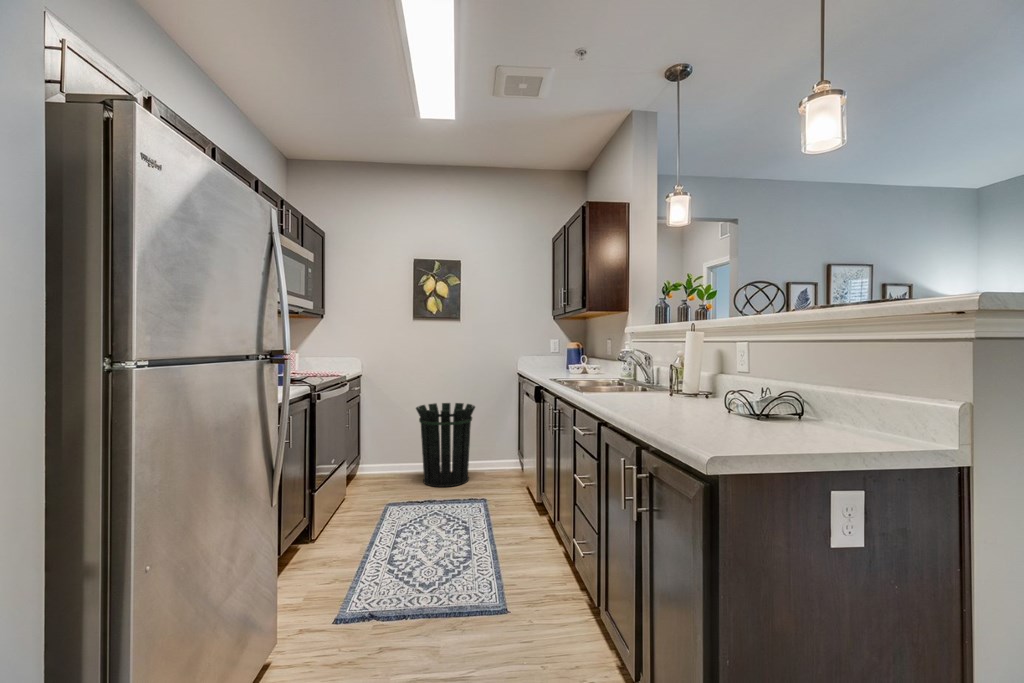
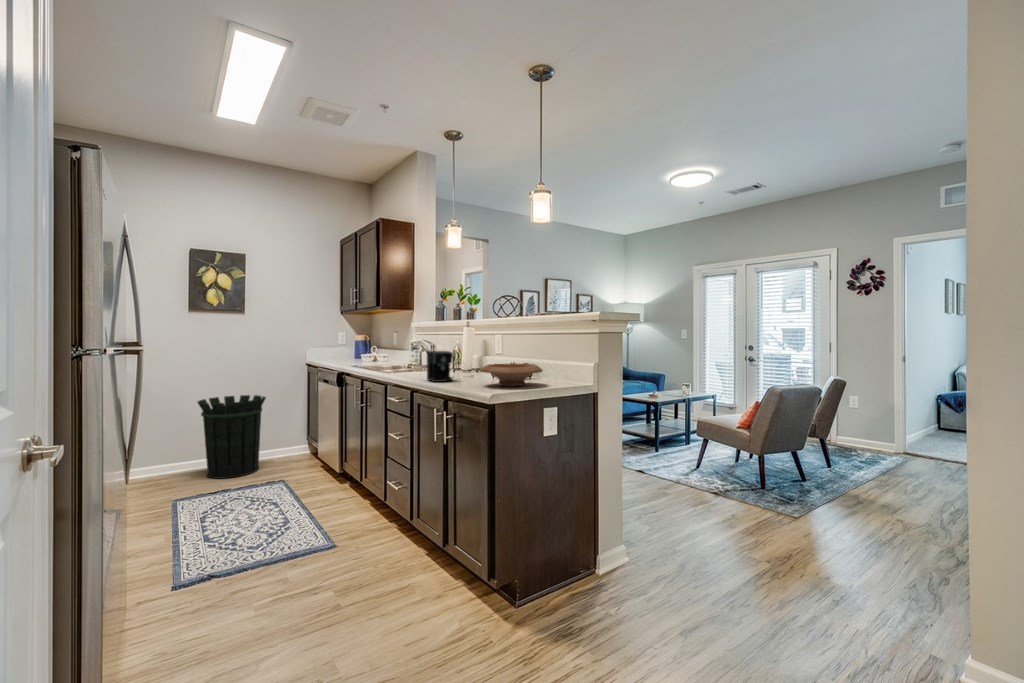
coffee maker: none [621,365,698,412] -> present [427,351,453,382]
wooden bowl: none [700,391,830,436] -> present [481,363,543,386]

